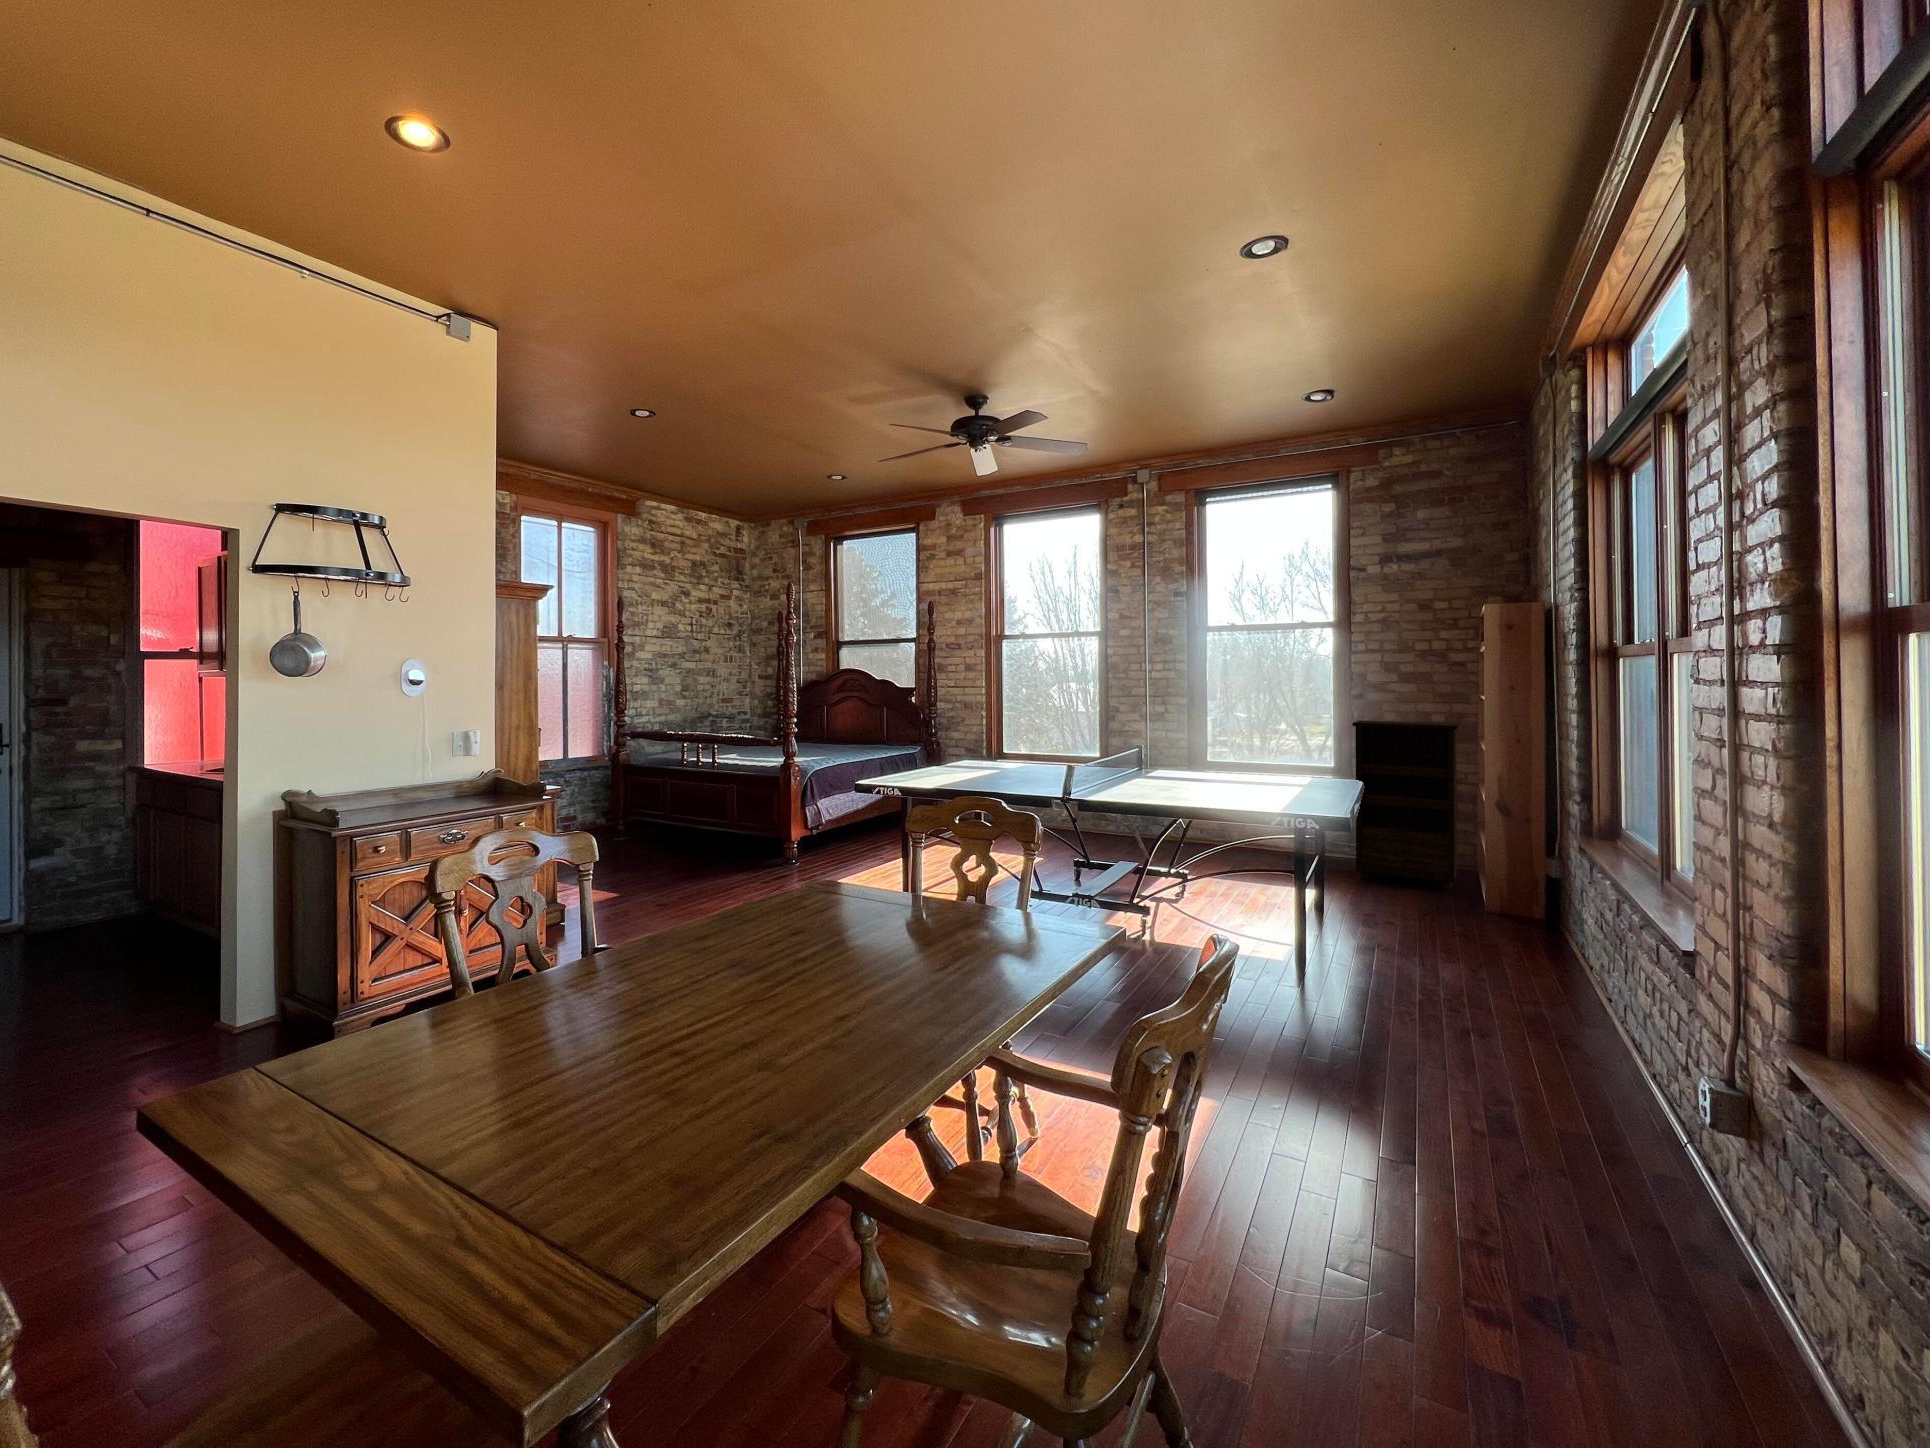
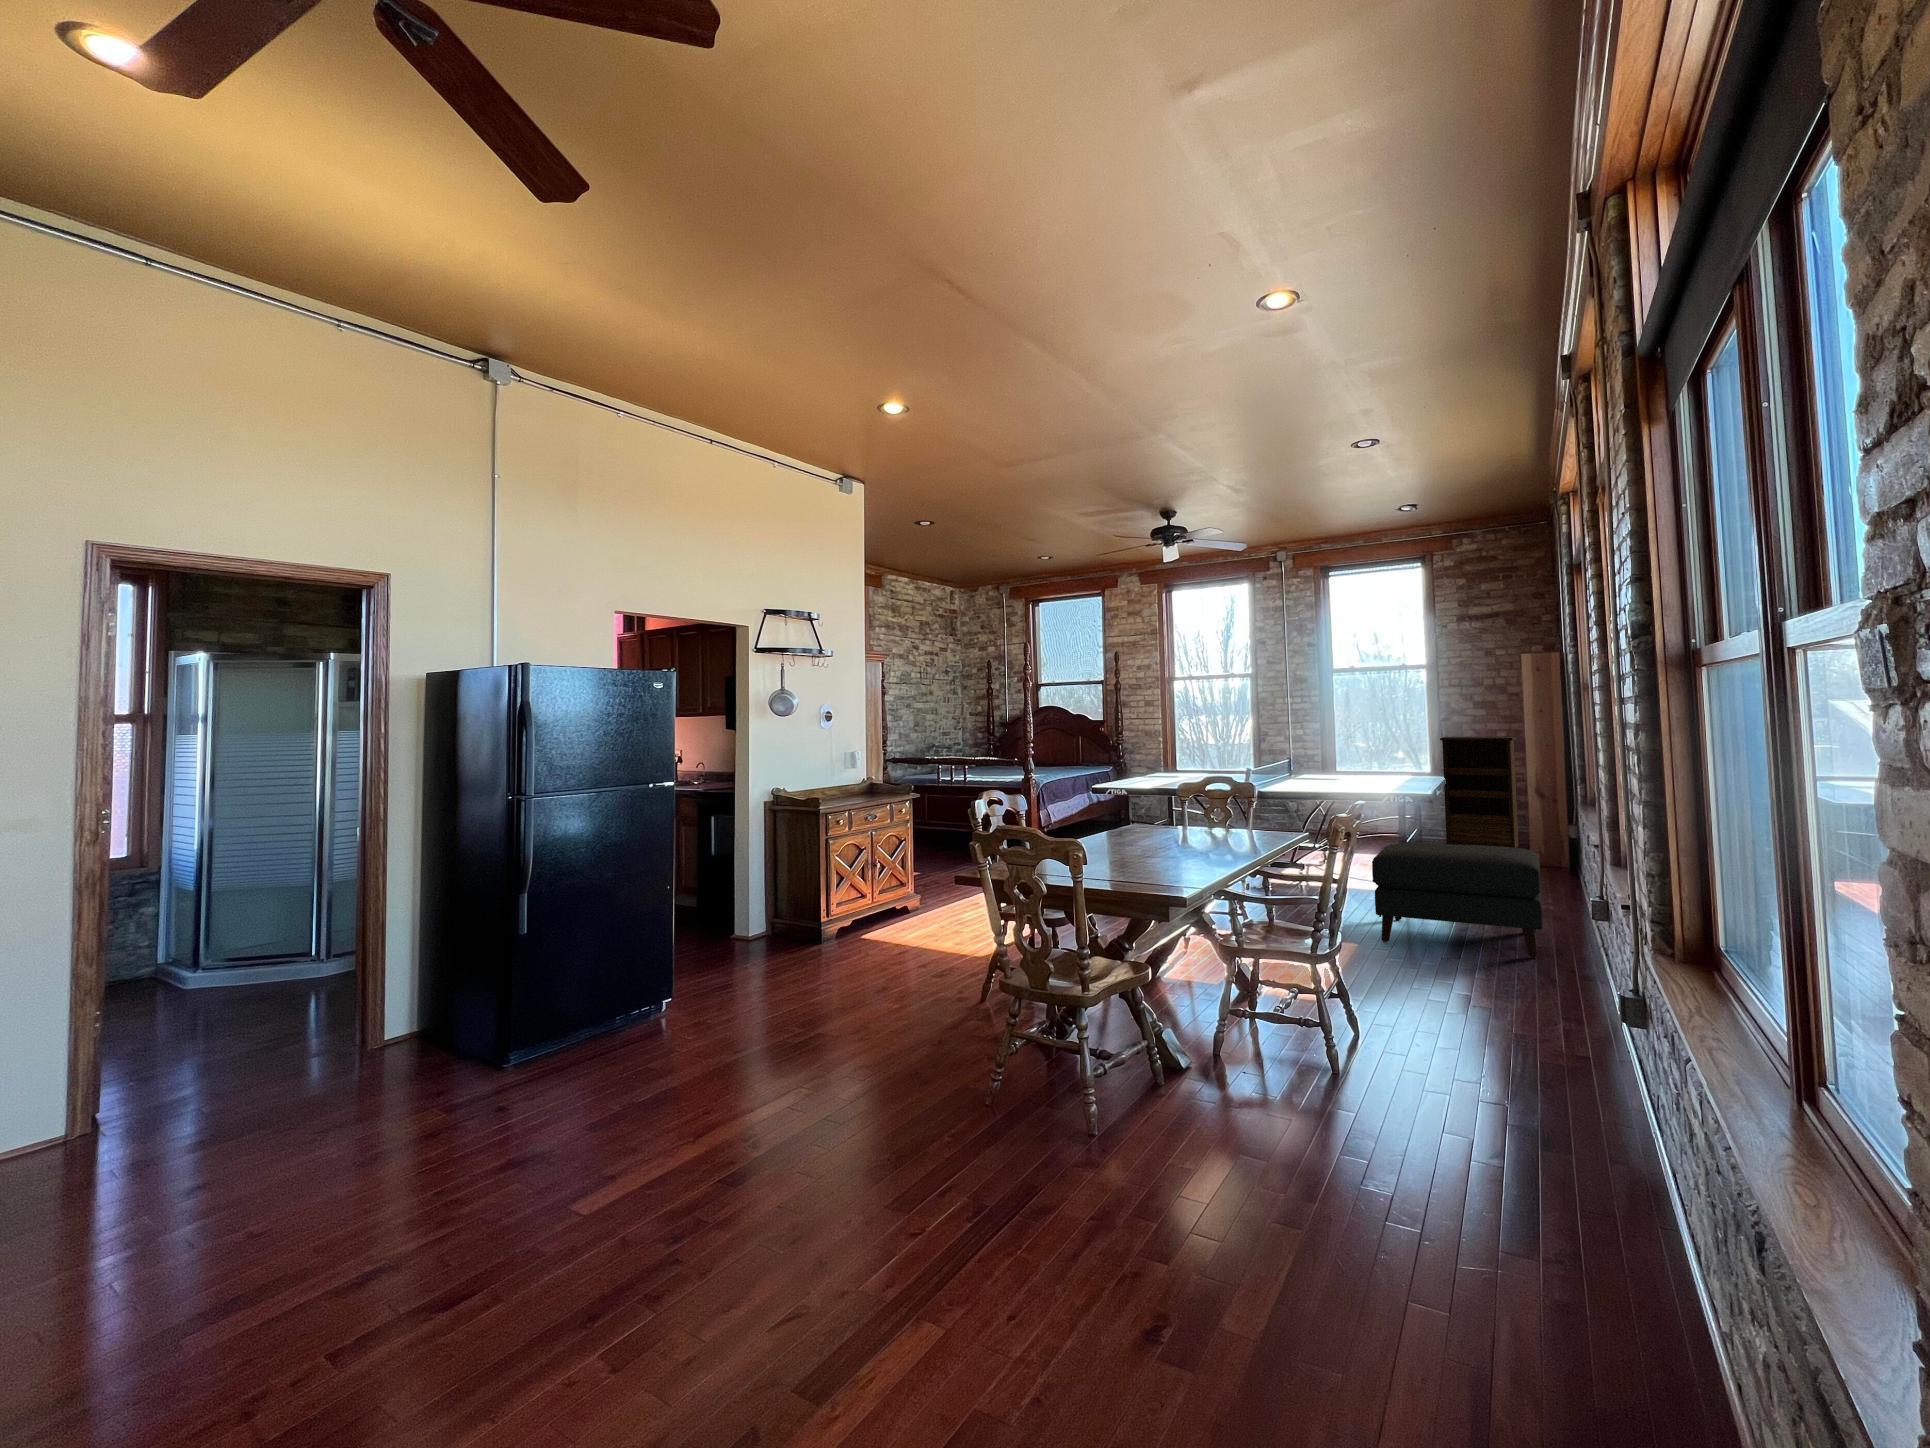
ottoman: none [1253,902,1564,1141] -> present [1372,843,1543,958]

